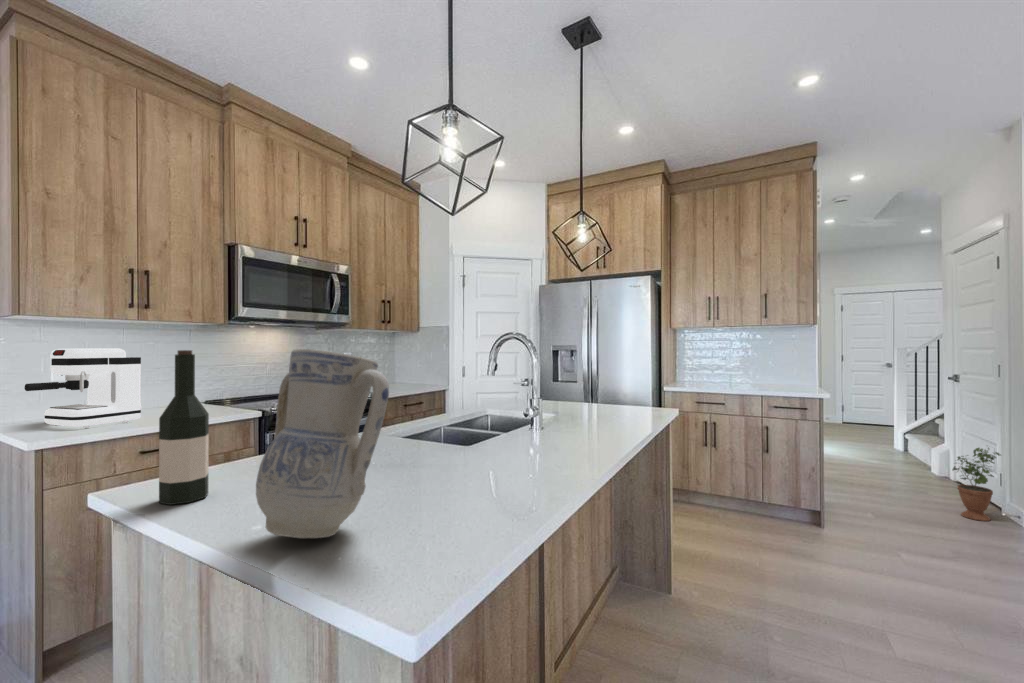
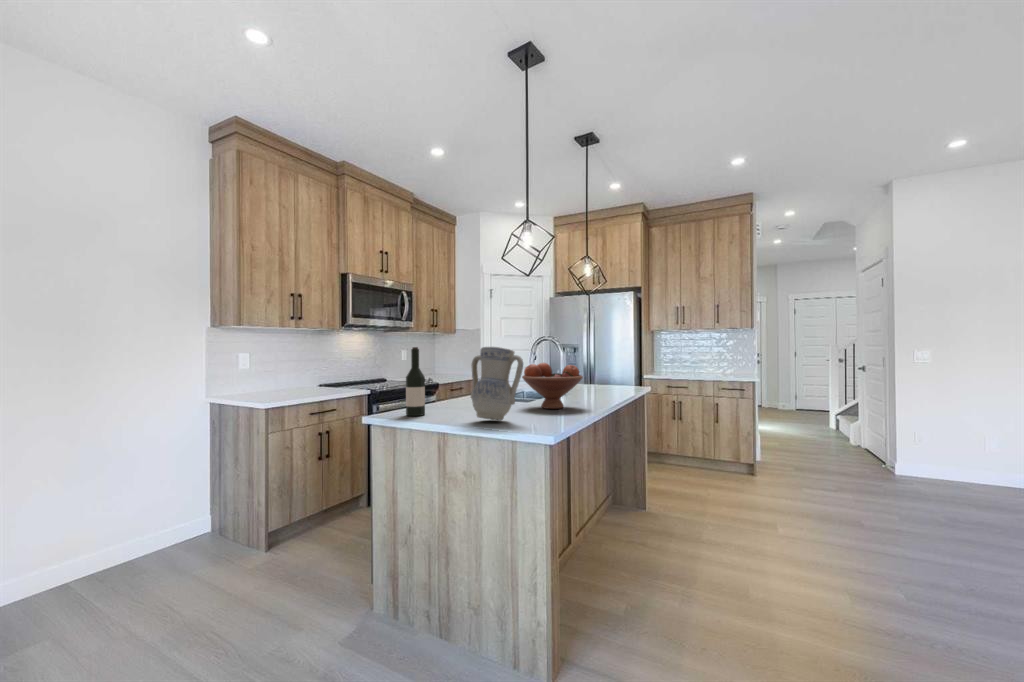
coffee maker: present [25,349,141,428] -> none [241,346,301,396]
fruit bowl: none [438,379,558,475] -> present [522,363,583,409]
potted plant: present [952,448,1000,521] -> none [851,416,883,470]

